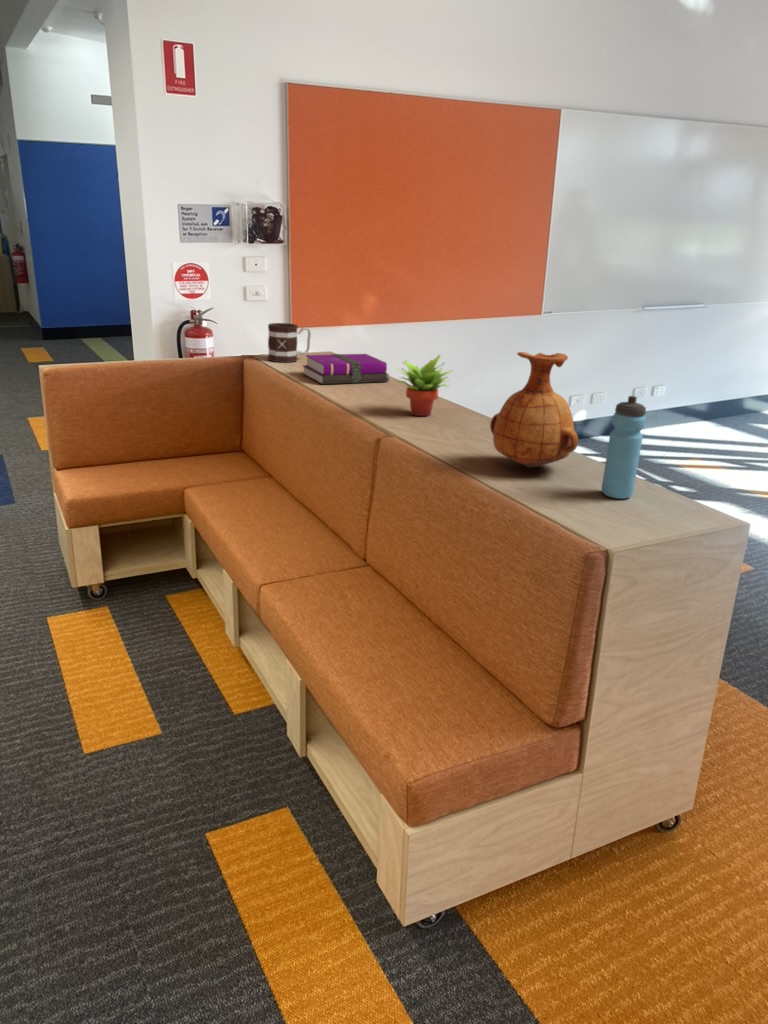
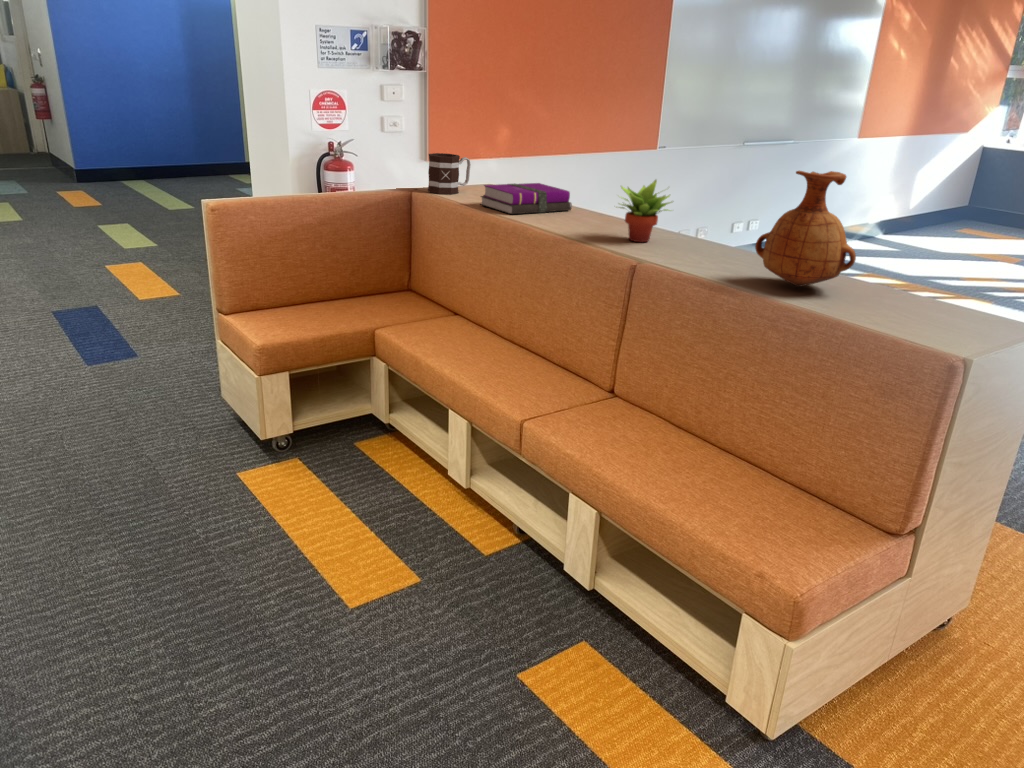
water bottle: present [602,396,646,499] -> none [888,211,941,312]

